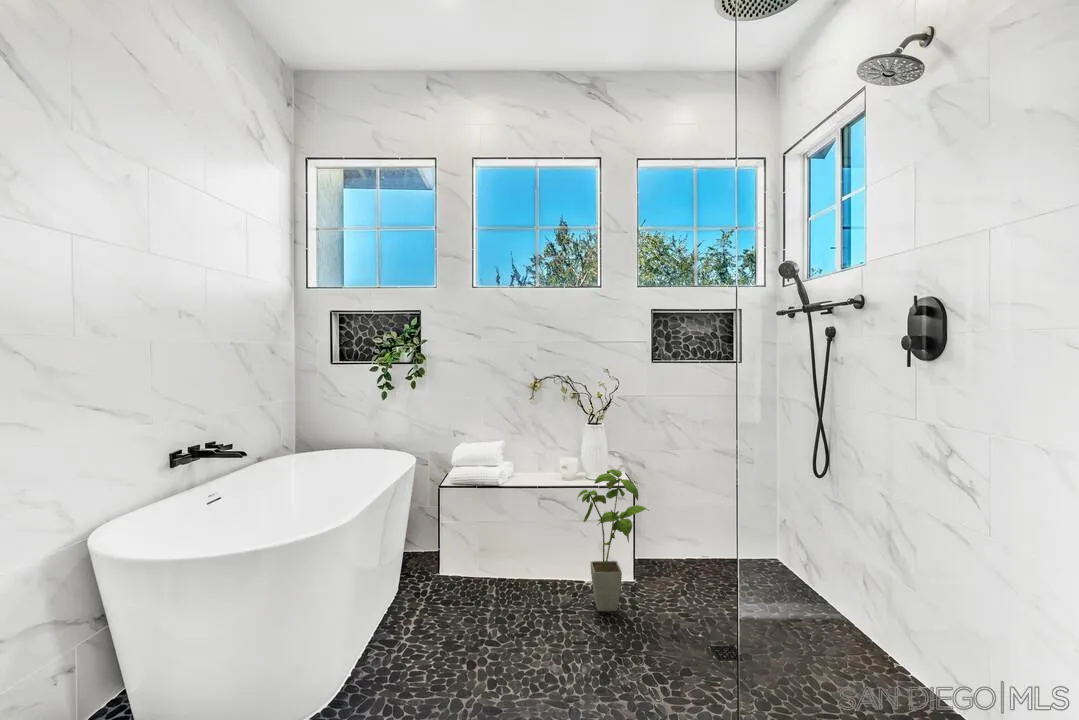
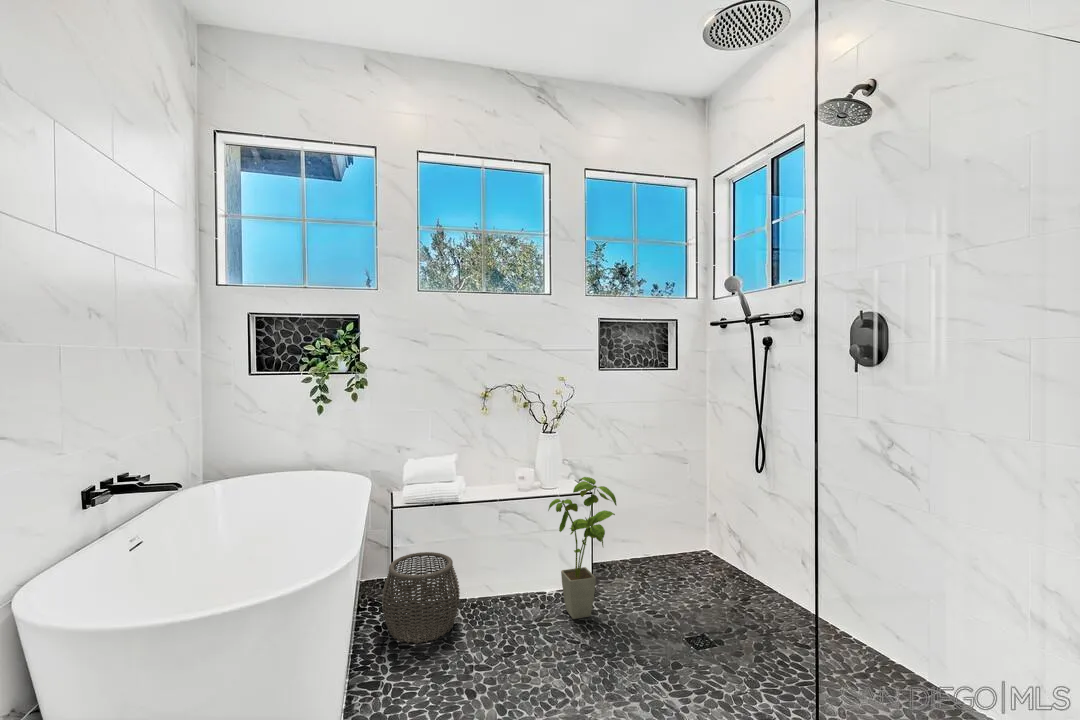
woven basket: none [418,530,490,613] -> present [382,552,460,644]

